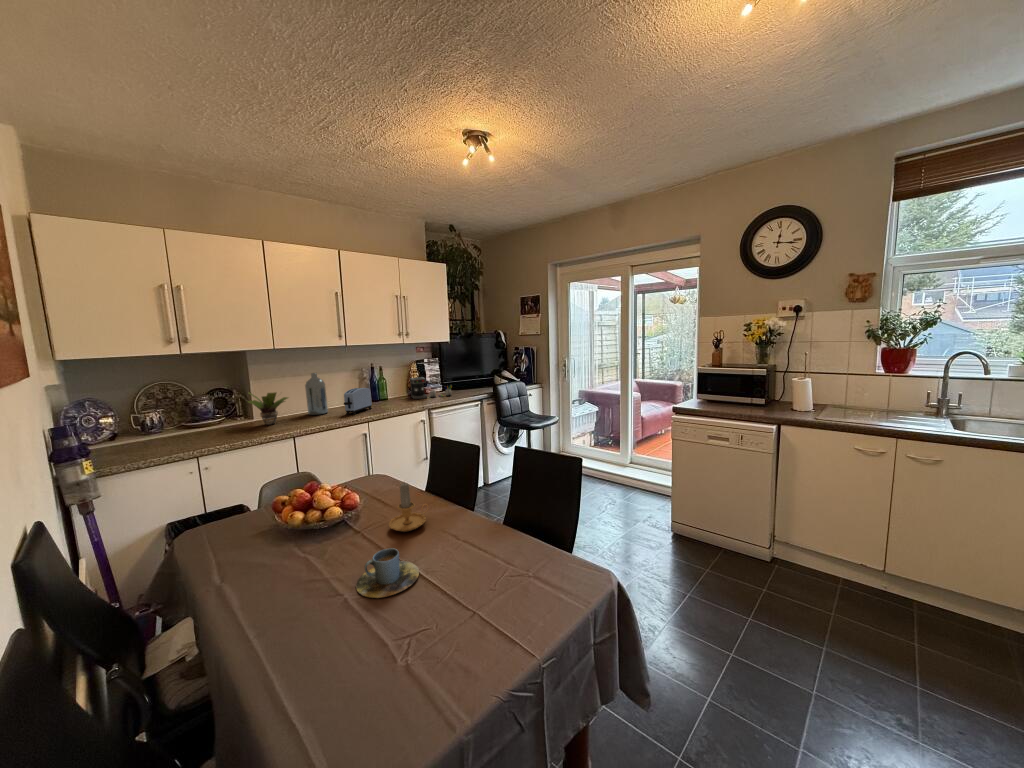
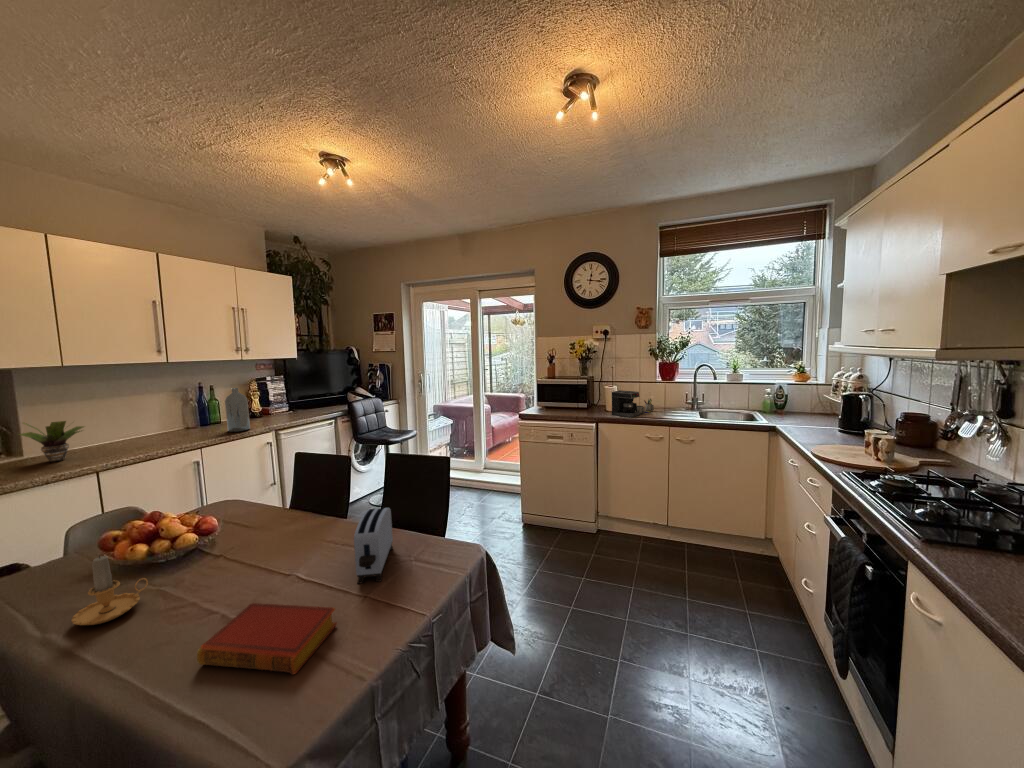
bottle: present [305,373,328,415] -> present [225,388,250,432]
coffee maker: present [410,377,452,399] -> present [612,390,654,417]
toaster: present [344,388,372,414] -> present [354,508,393,584]
candle: present [389,483,428,532] -> present [72,556,148,625]
cup: present [356,548,419,598] -> none [232,556,299,602]
book: none [303,604,443,717] -> present [197,603,337,675]

